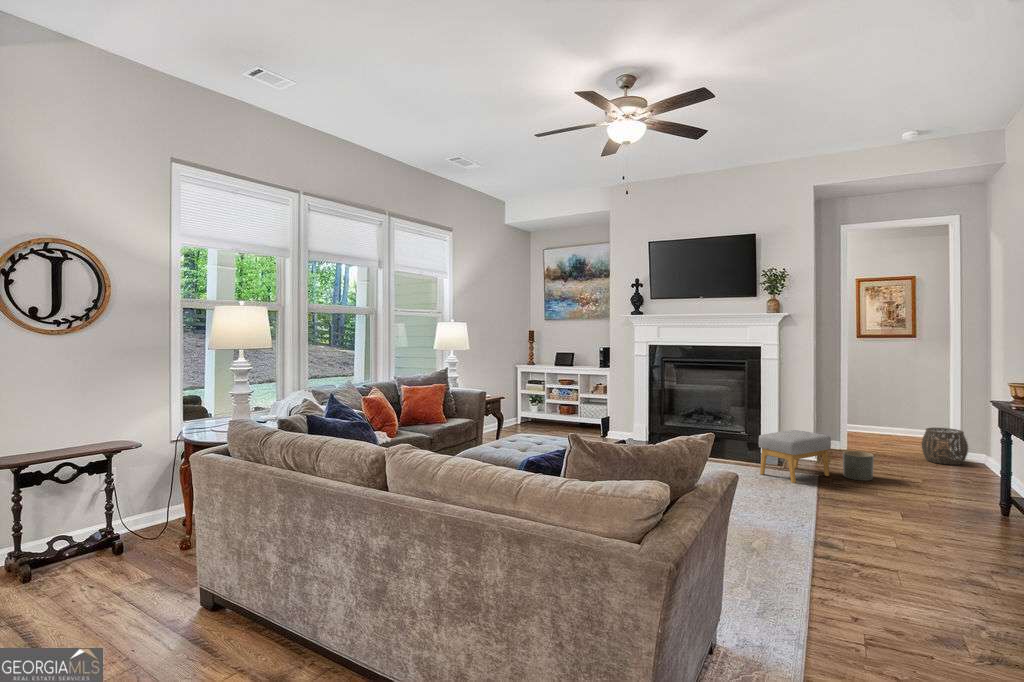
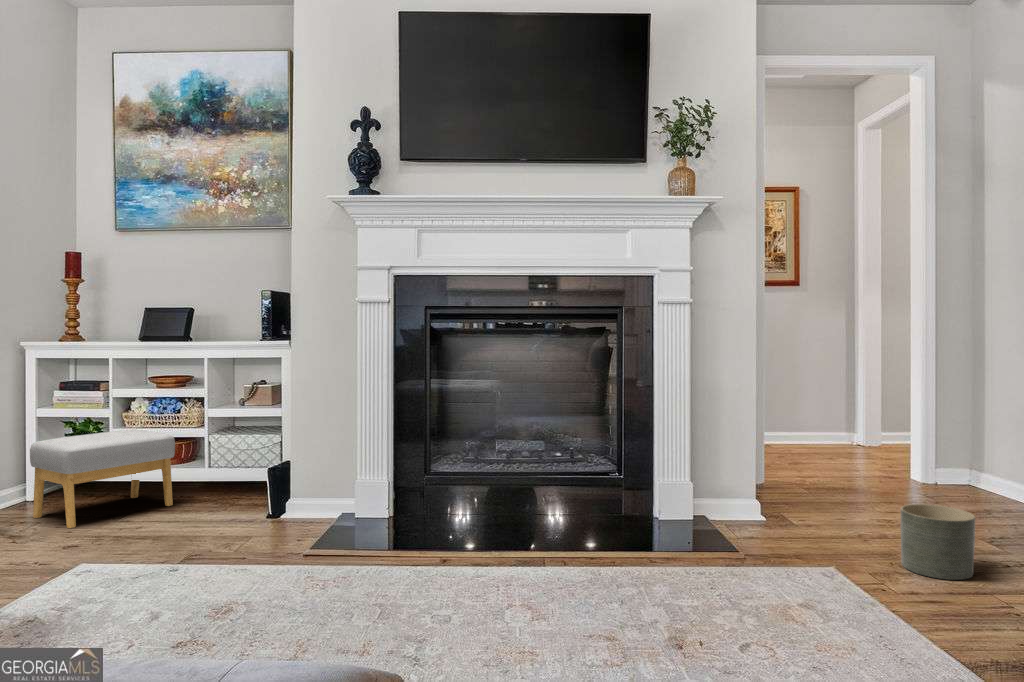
woven basket: present [922,428,968,465] -> none [905,436,988,505]
footstool: present [759,430,831,483] -> present [30,430,175,528]

